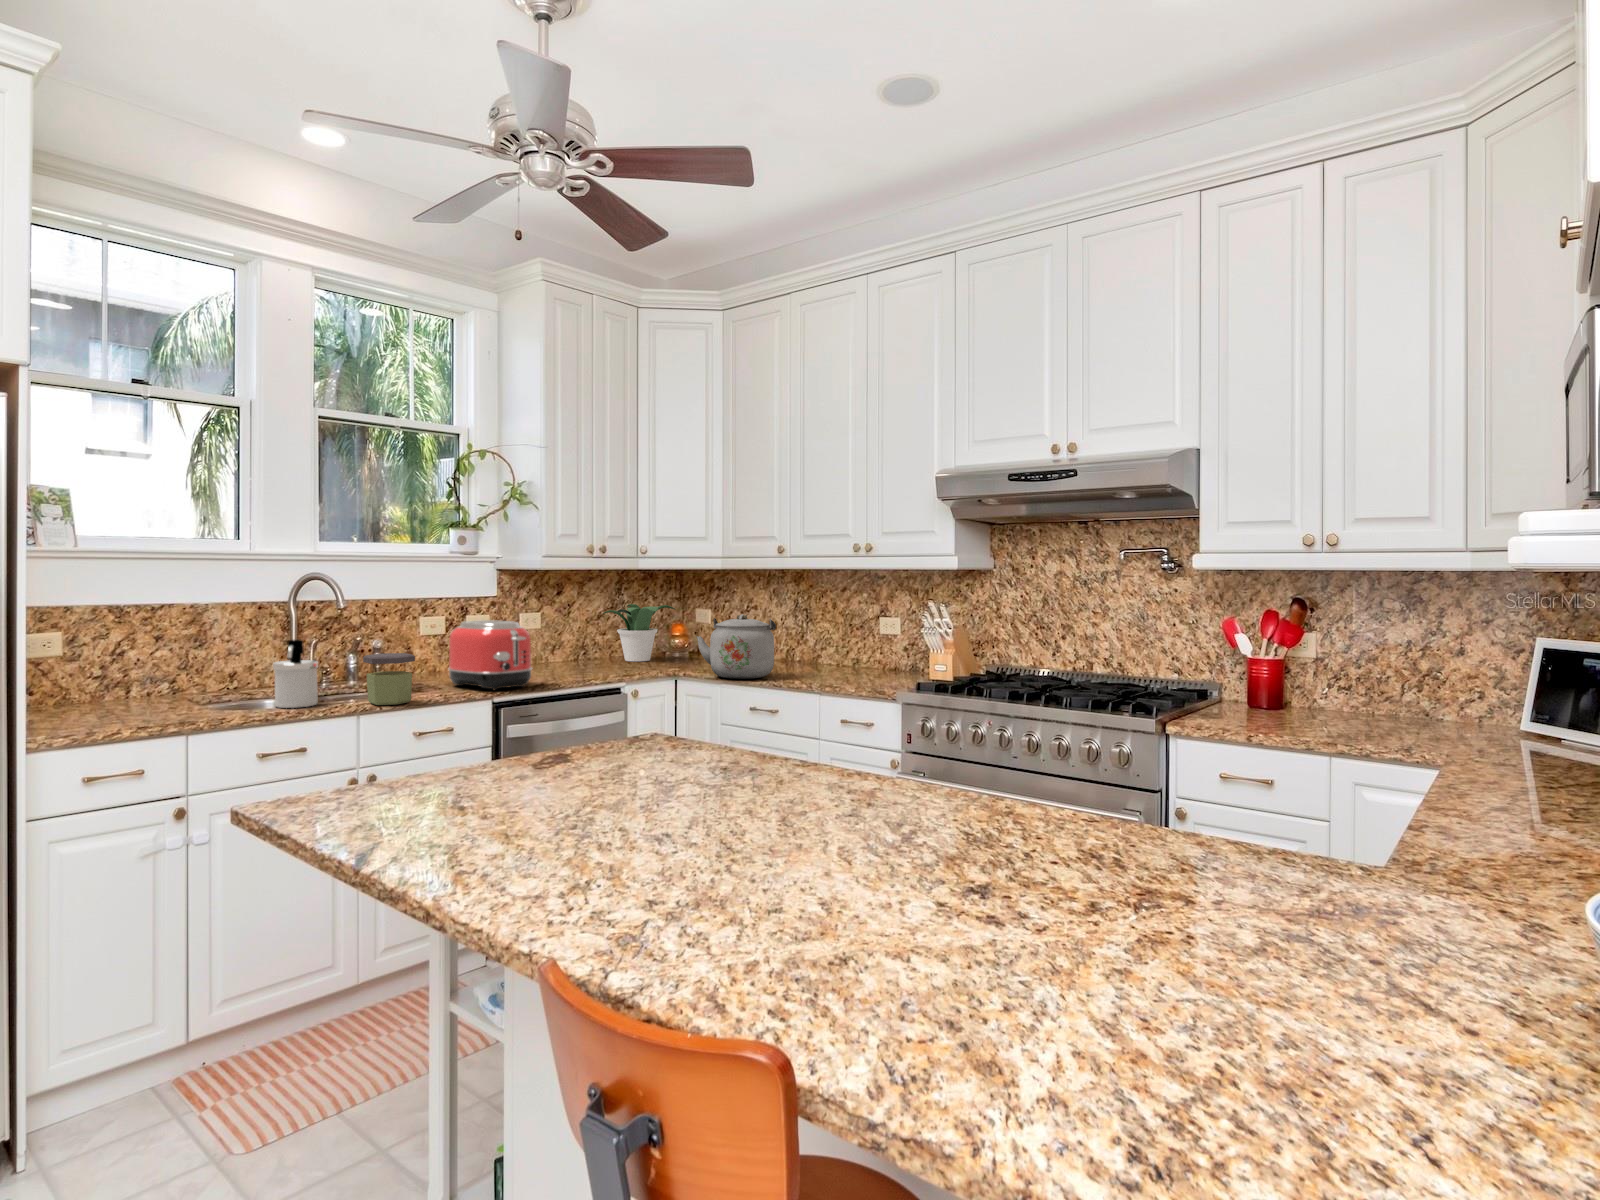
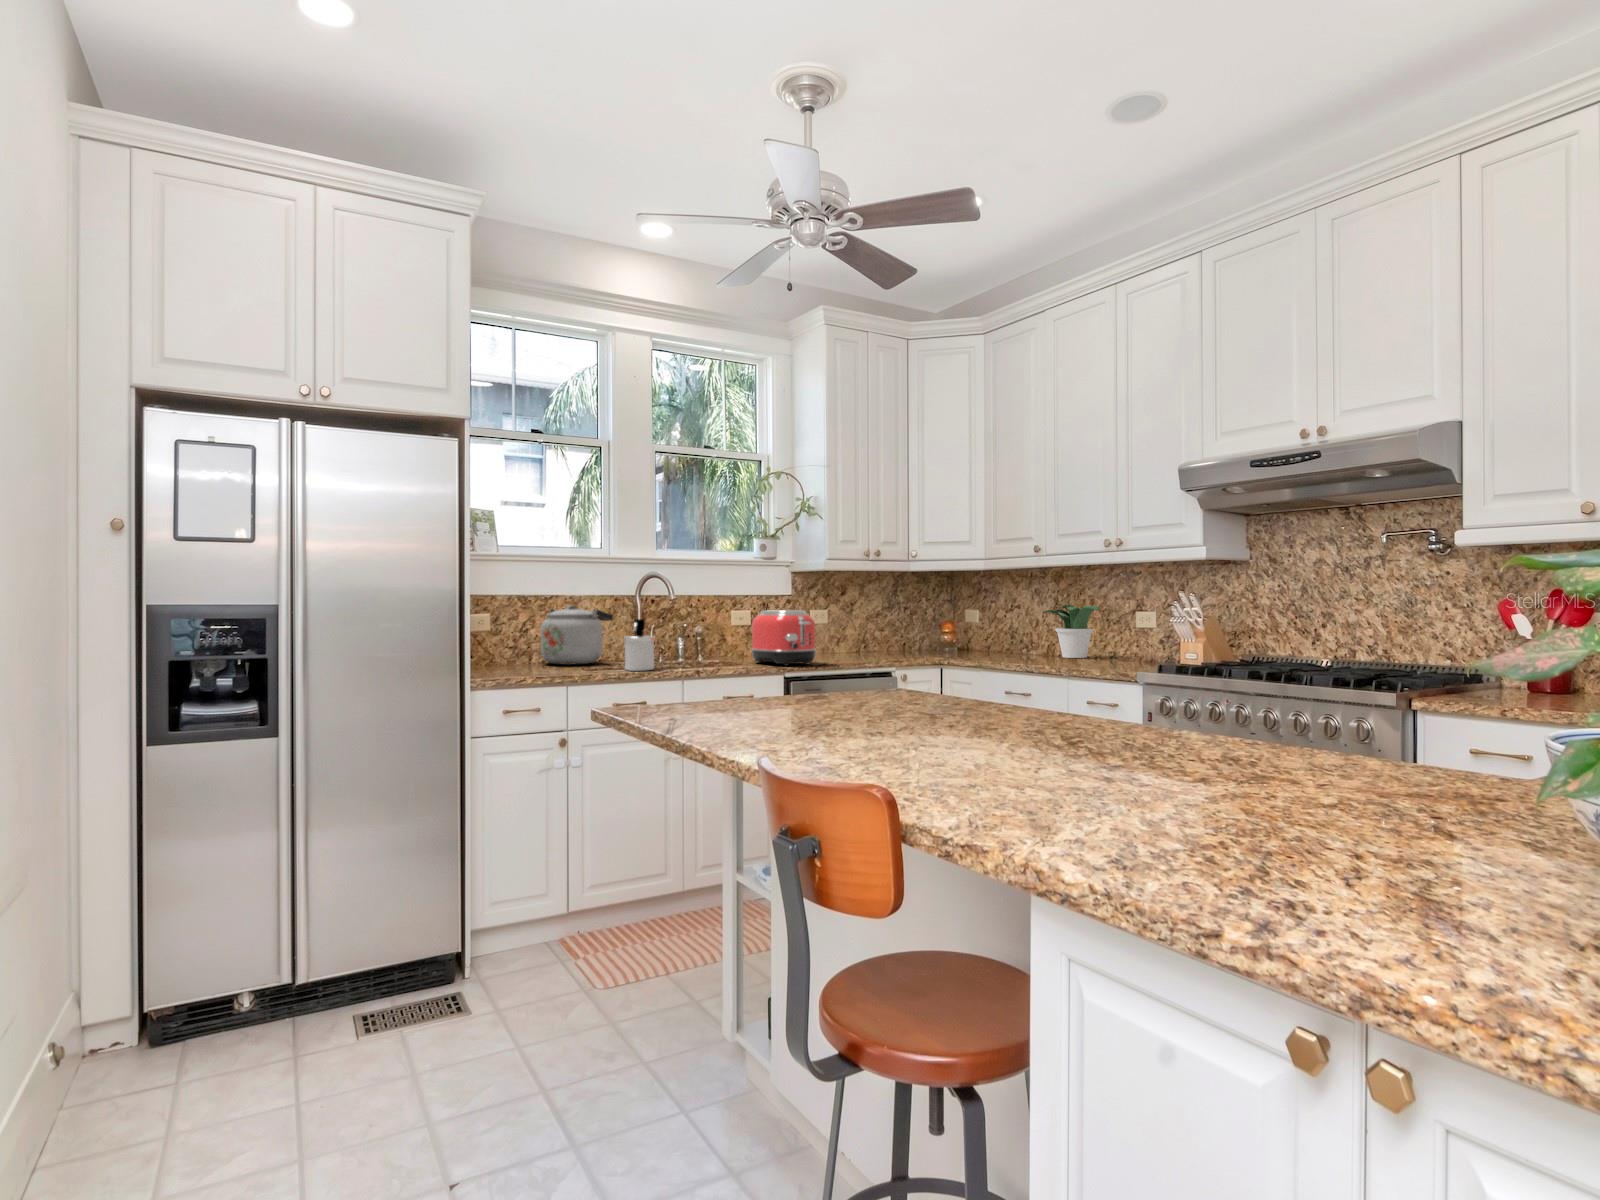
potted plant: present [603,604,675,661] -> present [1043,605,1099,658]
kettle: present [697,614,776,679] -> present [541,605,613,665]
jar: present [363,653,415,705] -> none [687,632,724,671]

